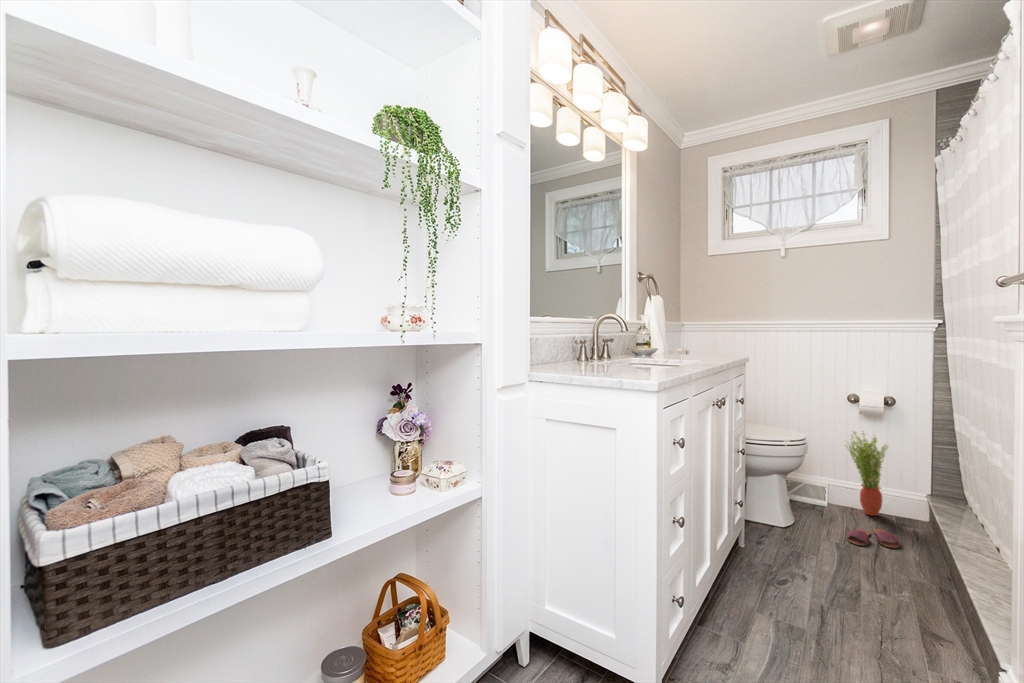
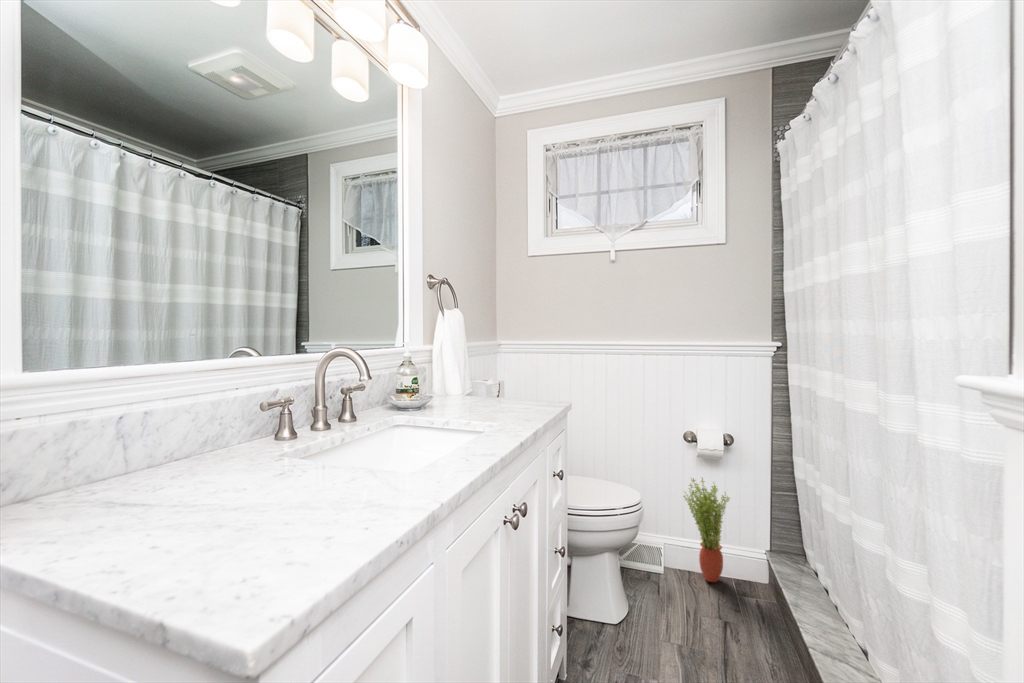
slippers: present [847,528,900,548] -> none [690,608,749,647]

